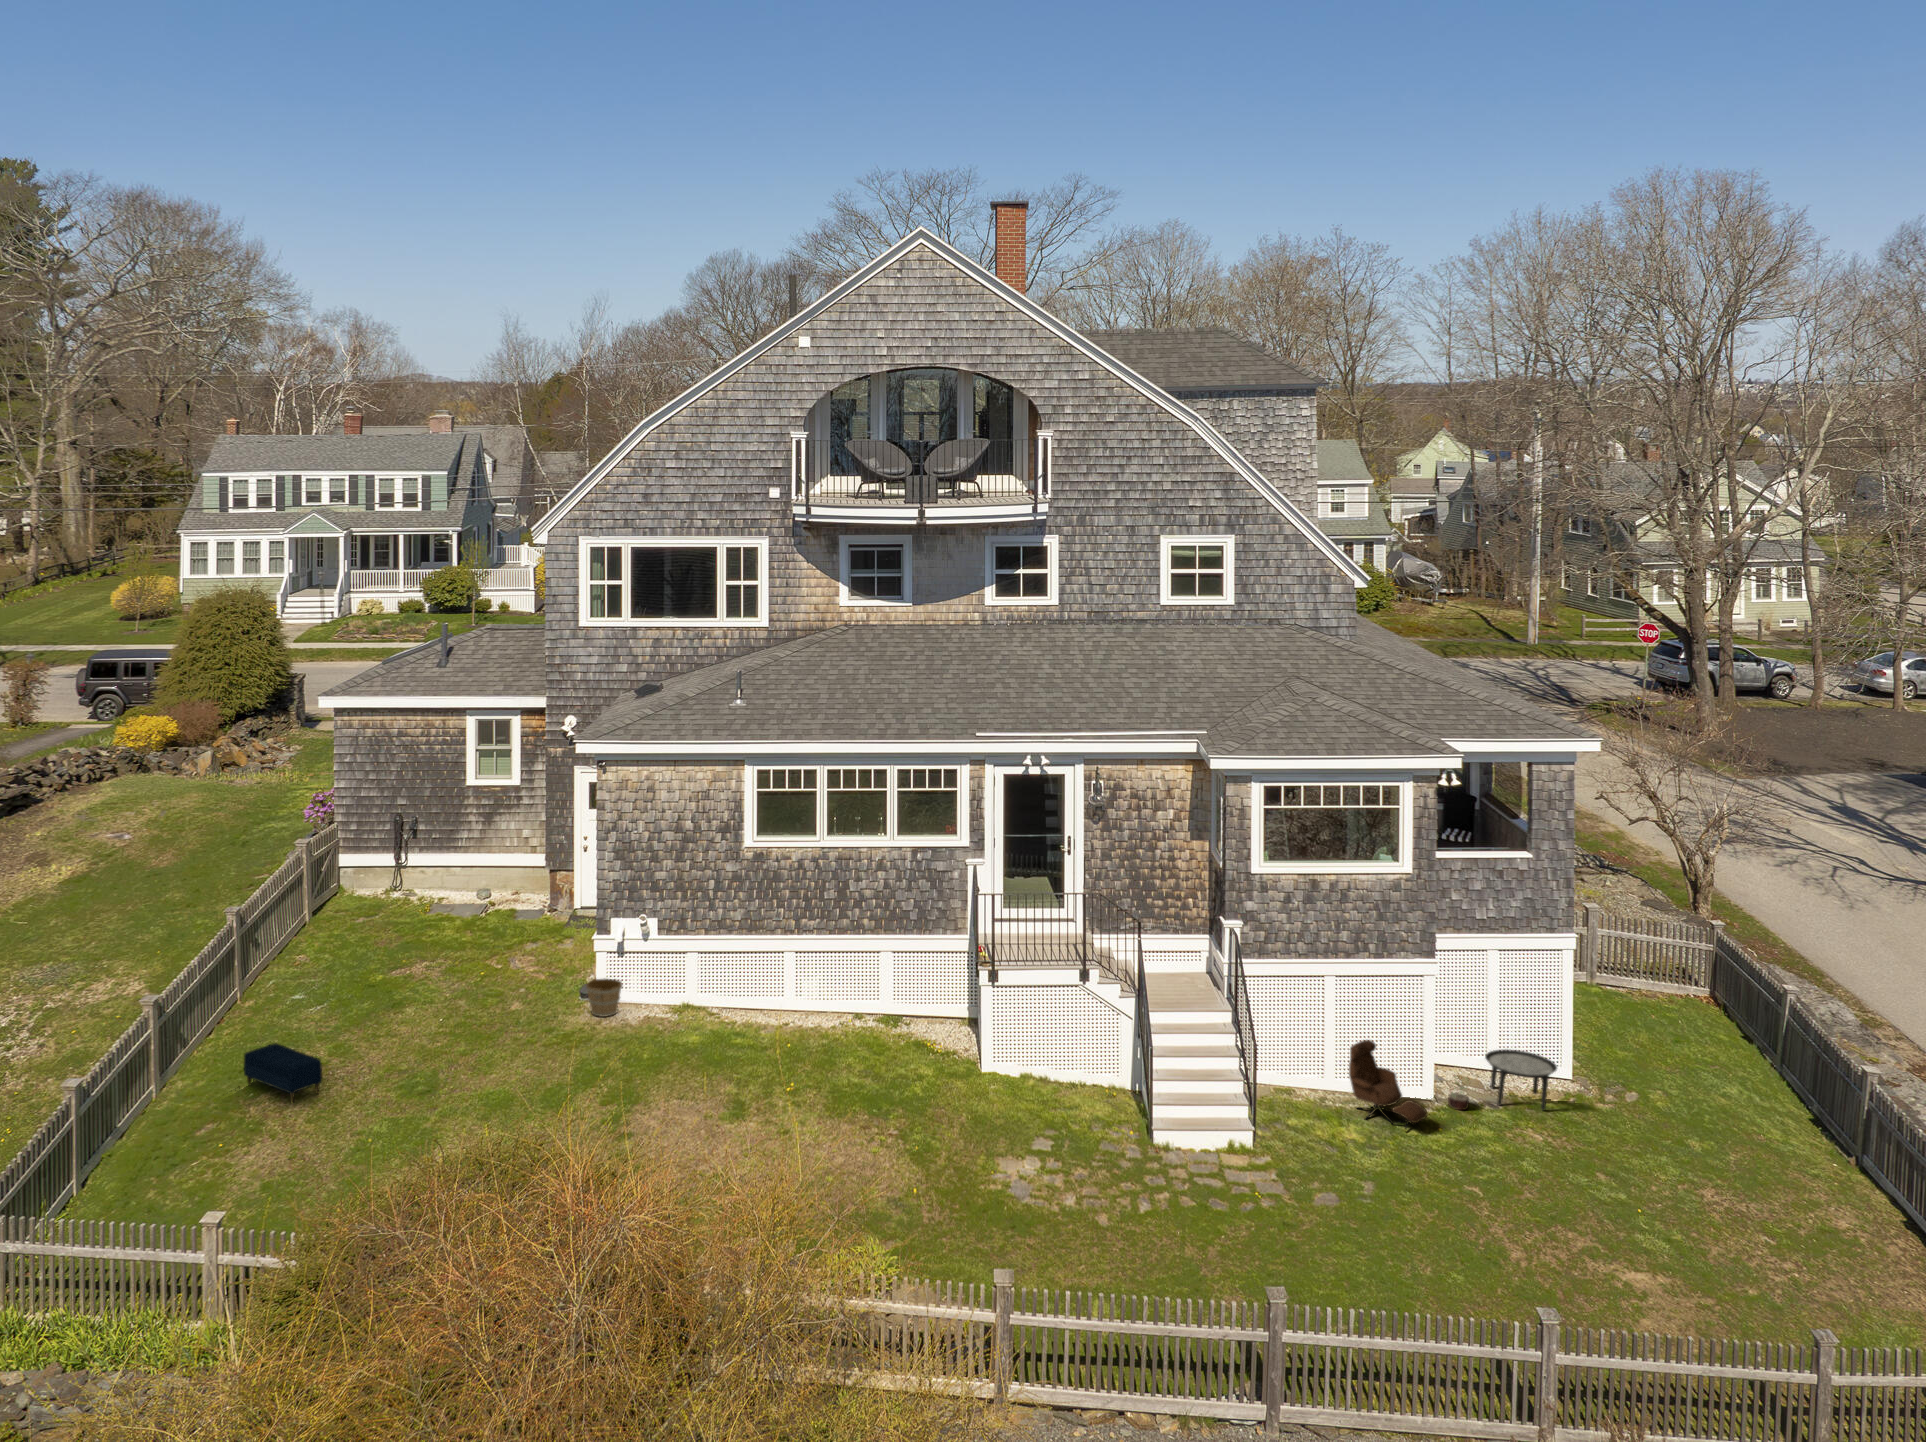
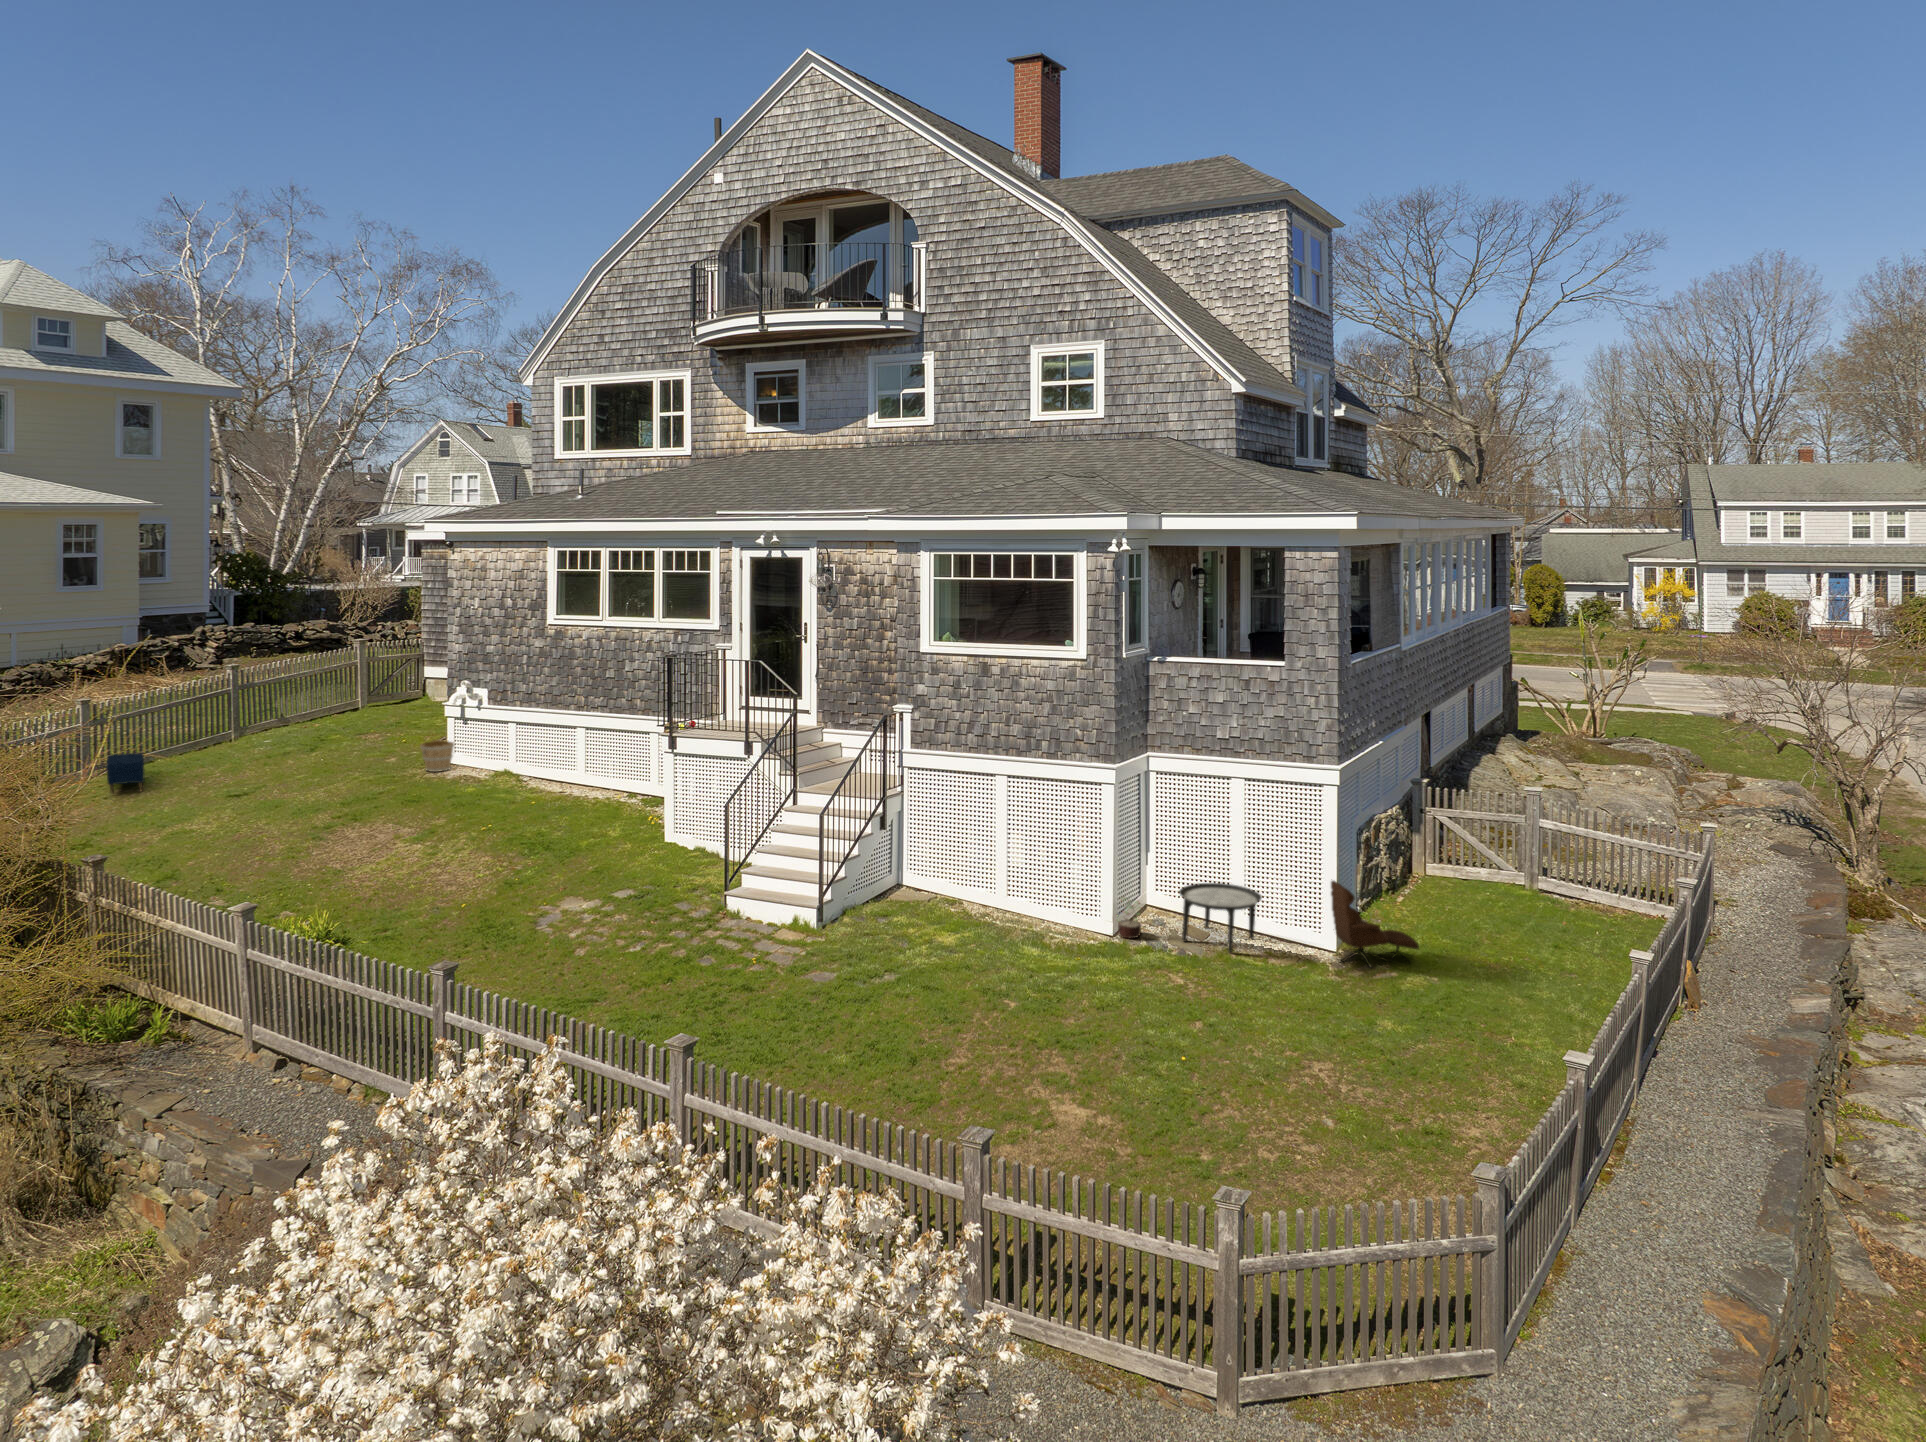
lounge chair: present [1349,1040,1427,1130] -> present [1331,881,1419,967]

